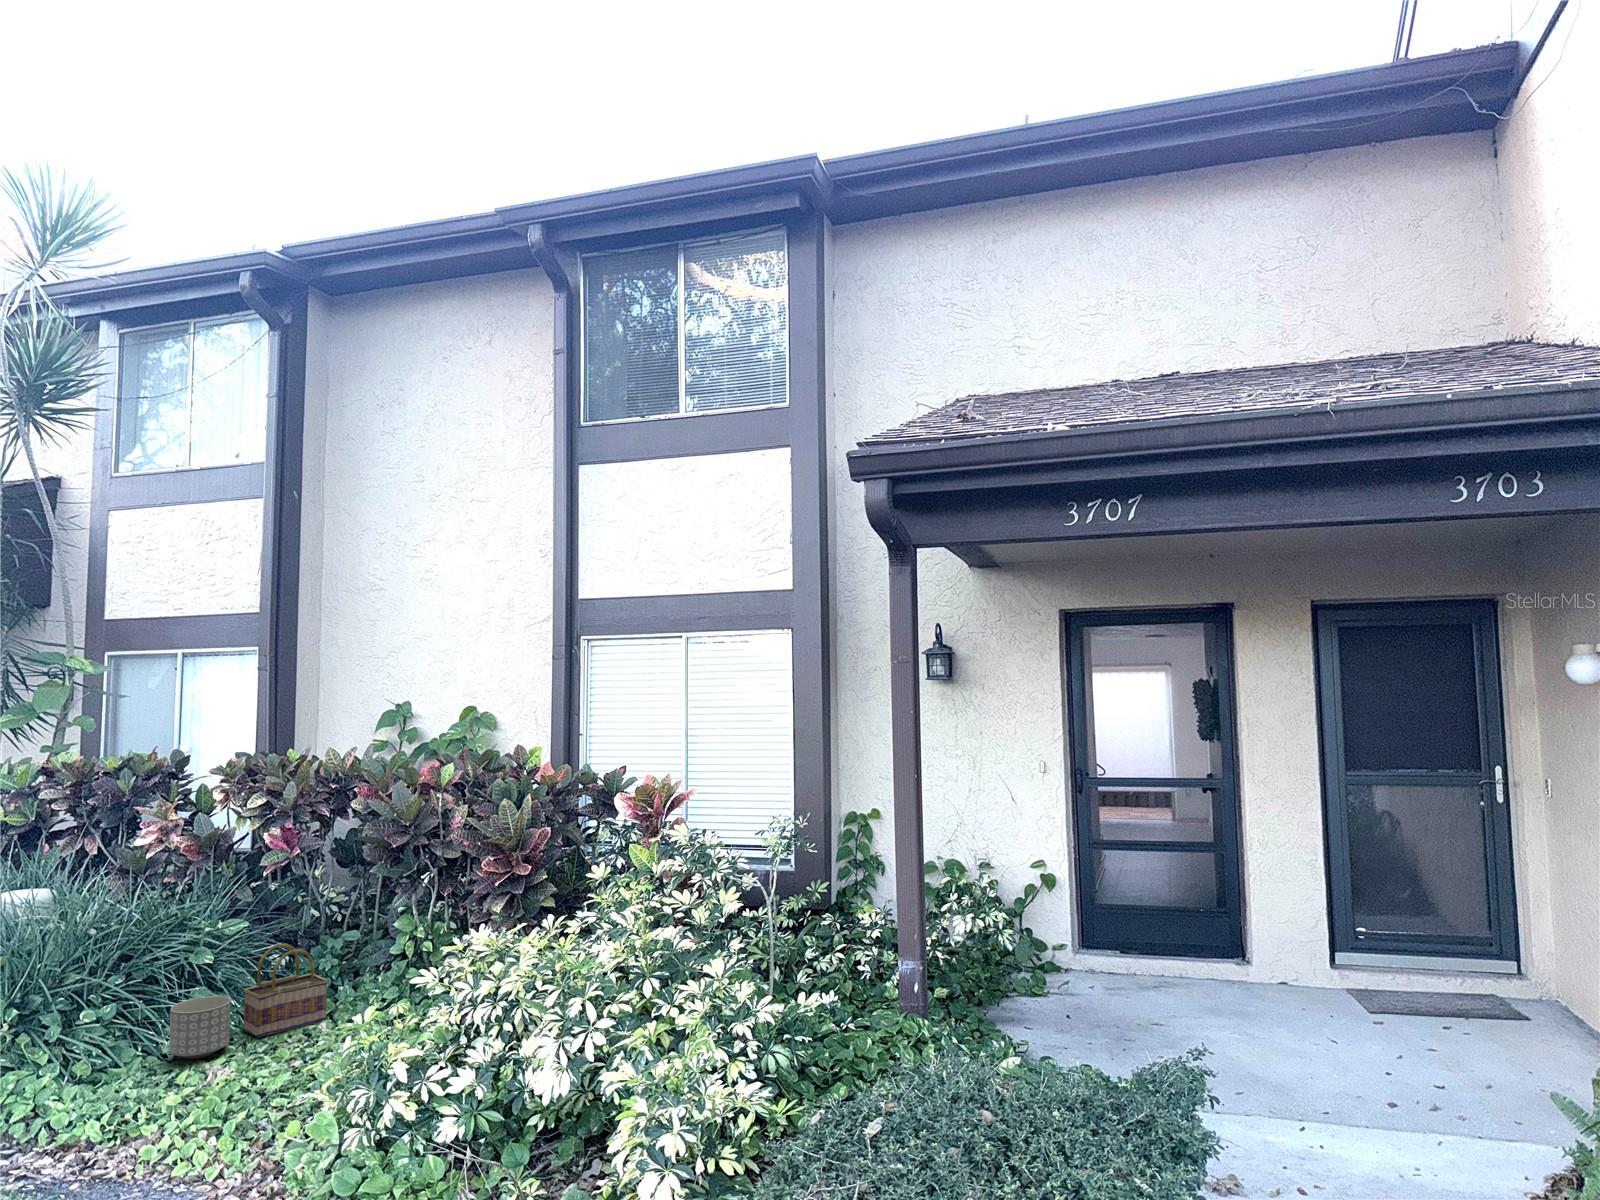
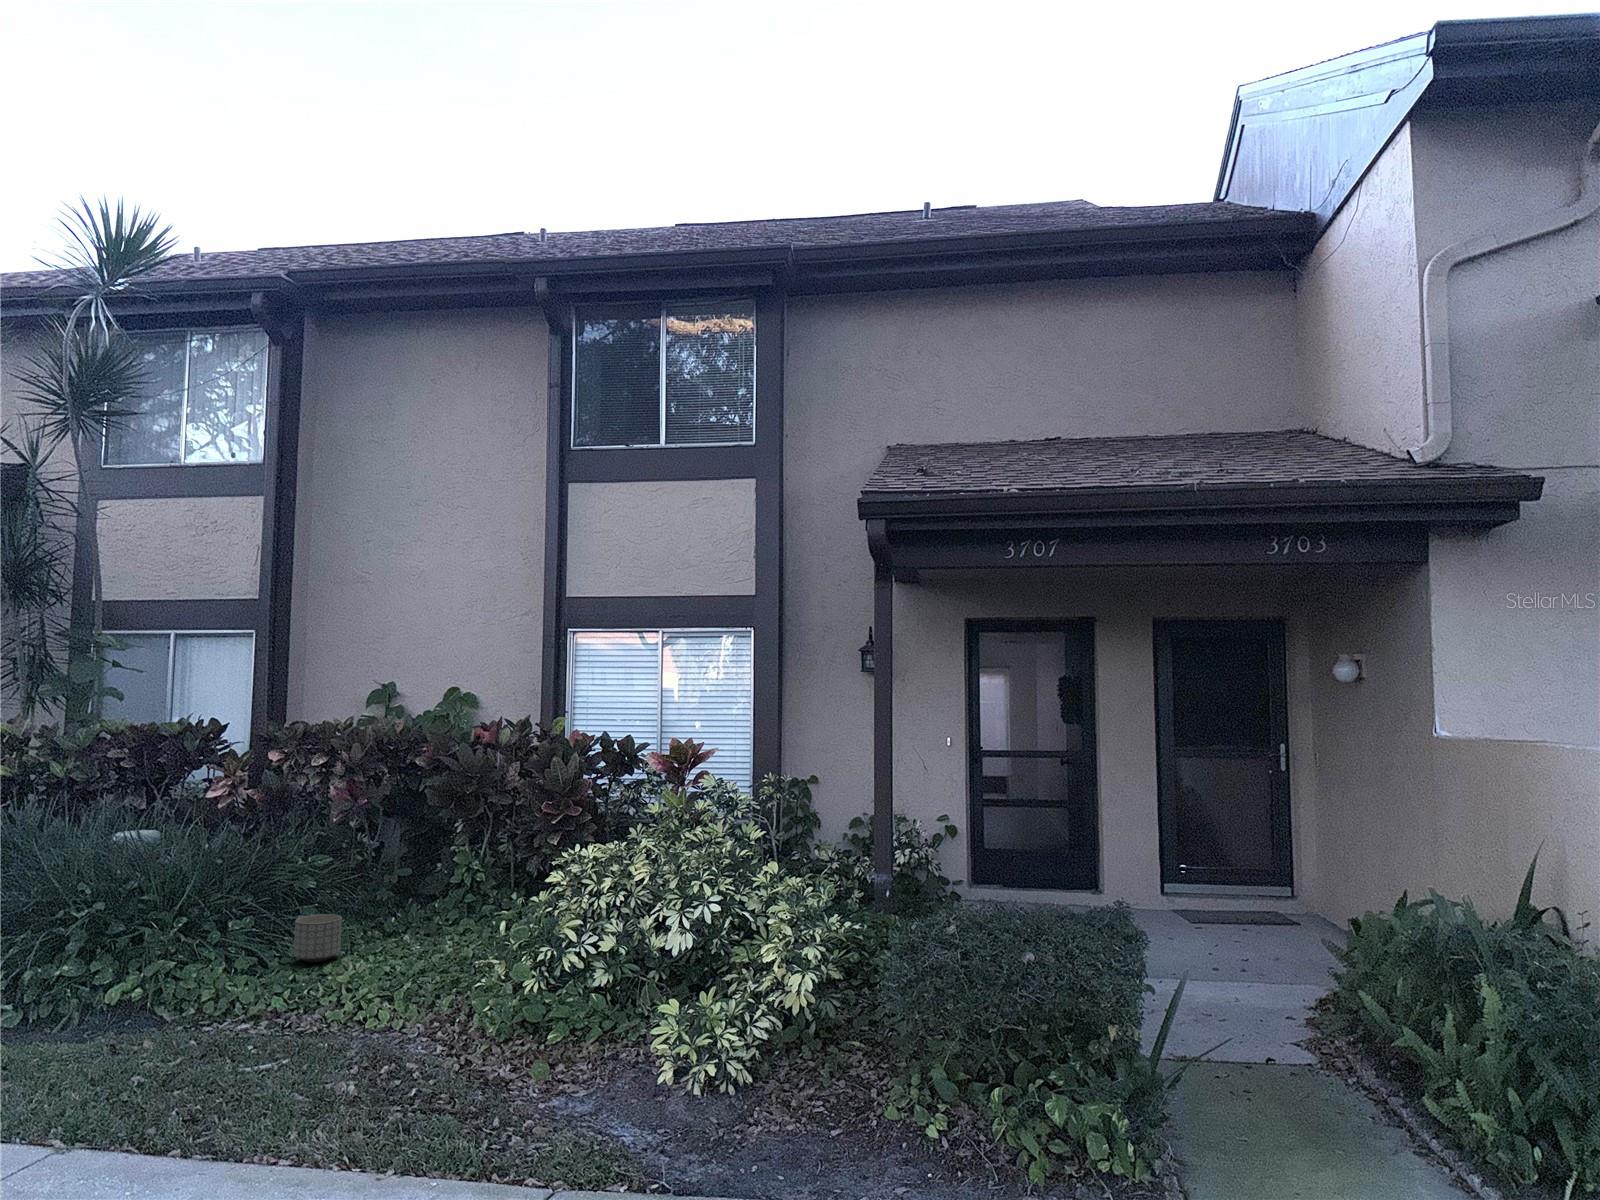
basket: present [243,944,328,1037] -> none [337,875,404,948]

